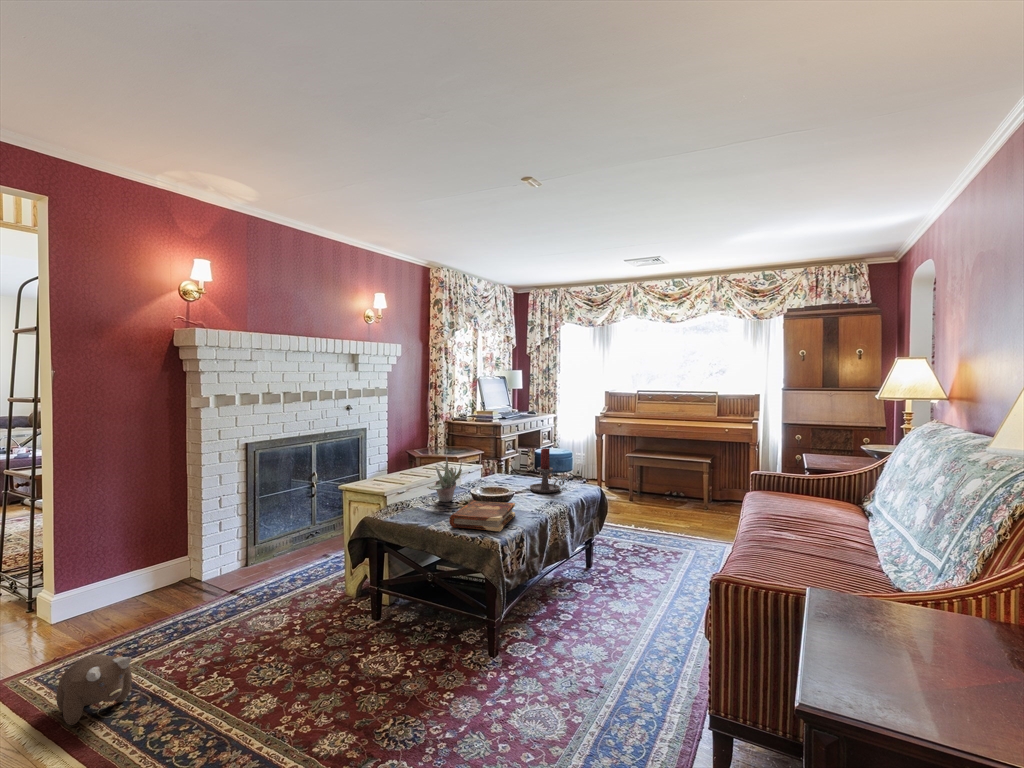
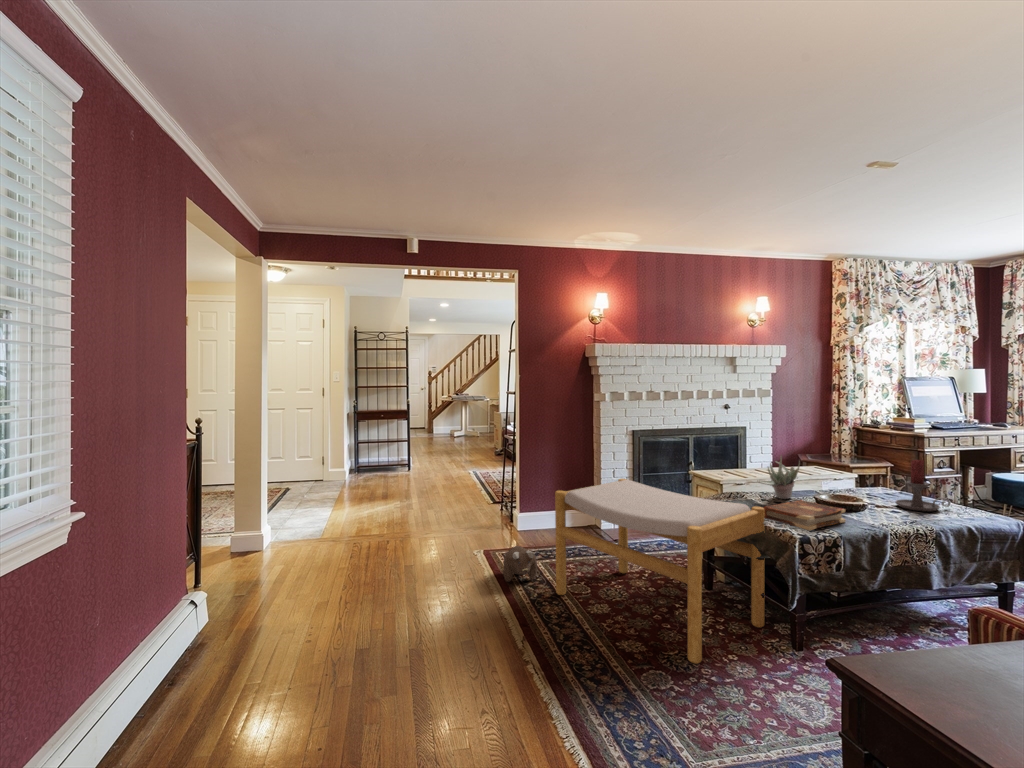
footstool: none [176,510,456,726] -> present [555,479,765,664]

